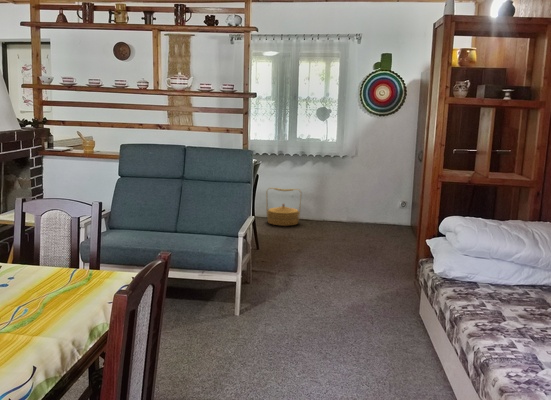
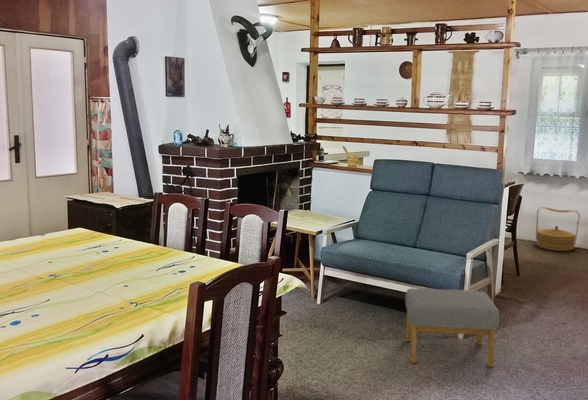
footstool: none [183,266,281,351] -> present [405,289,499,367]

